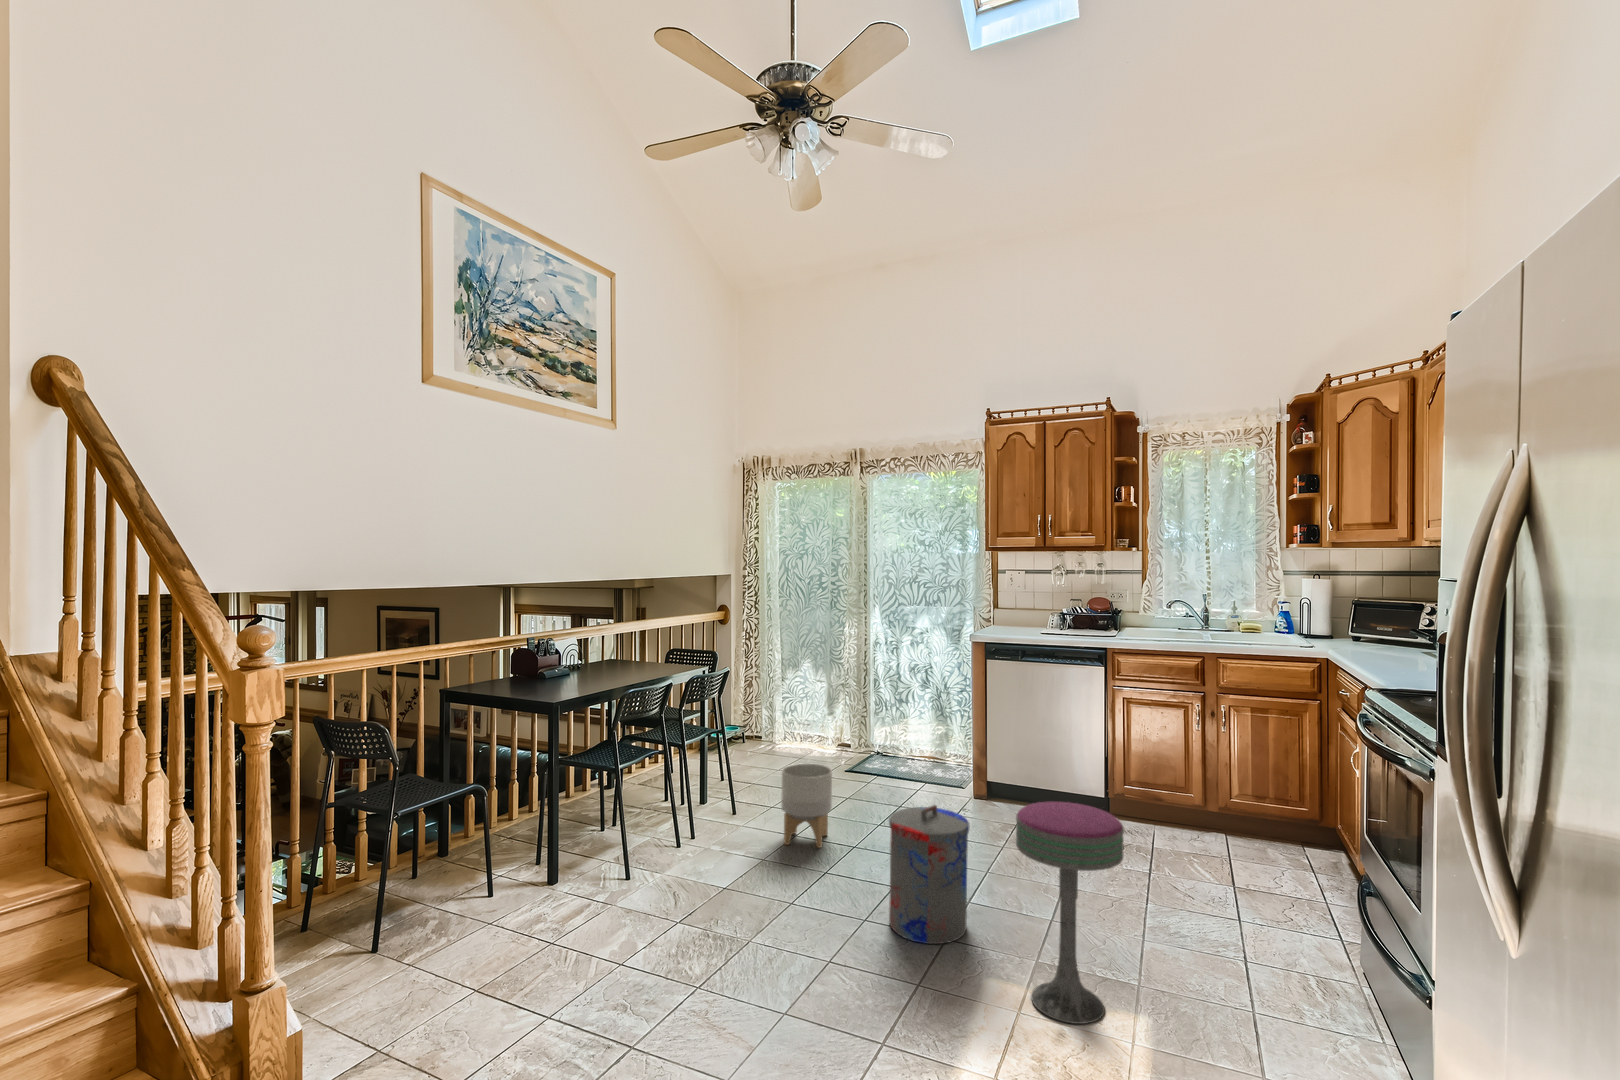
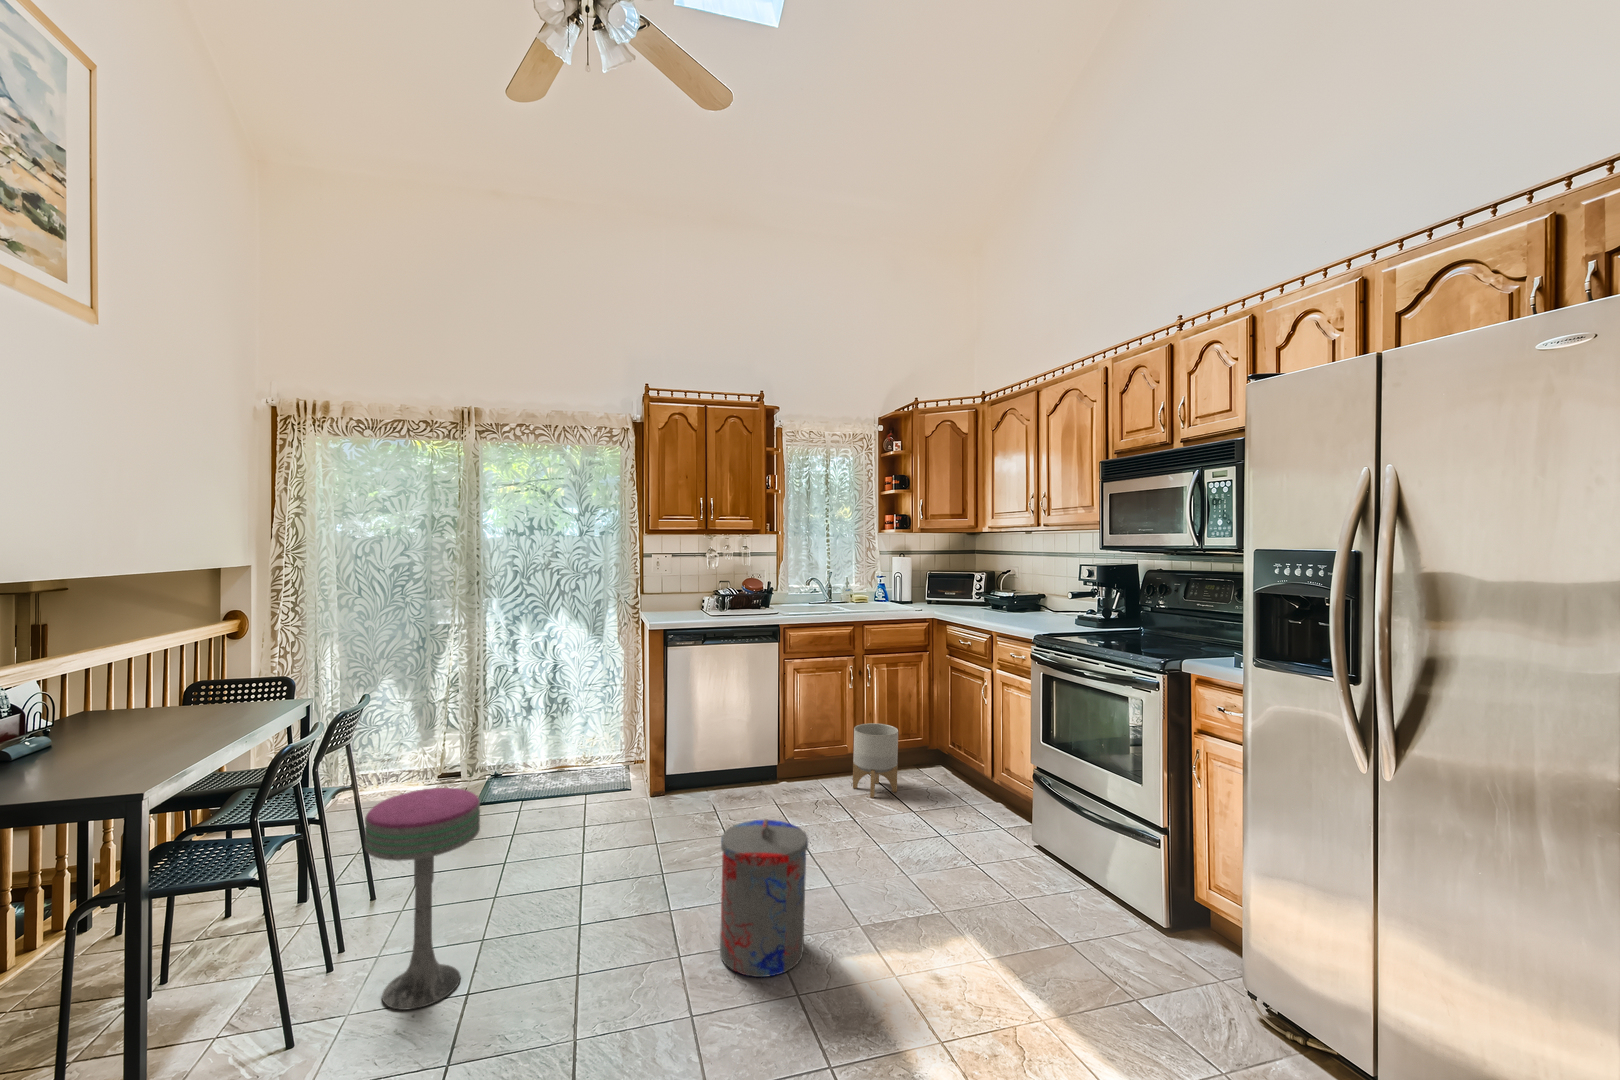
planter: present [781,763,832,848] -> present [853,723,898,798]
bar stool: present [1016,802,1124,1024] -> present [365,788,480,1010]

